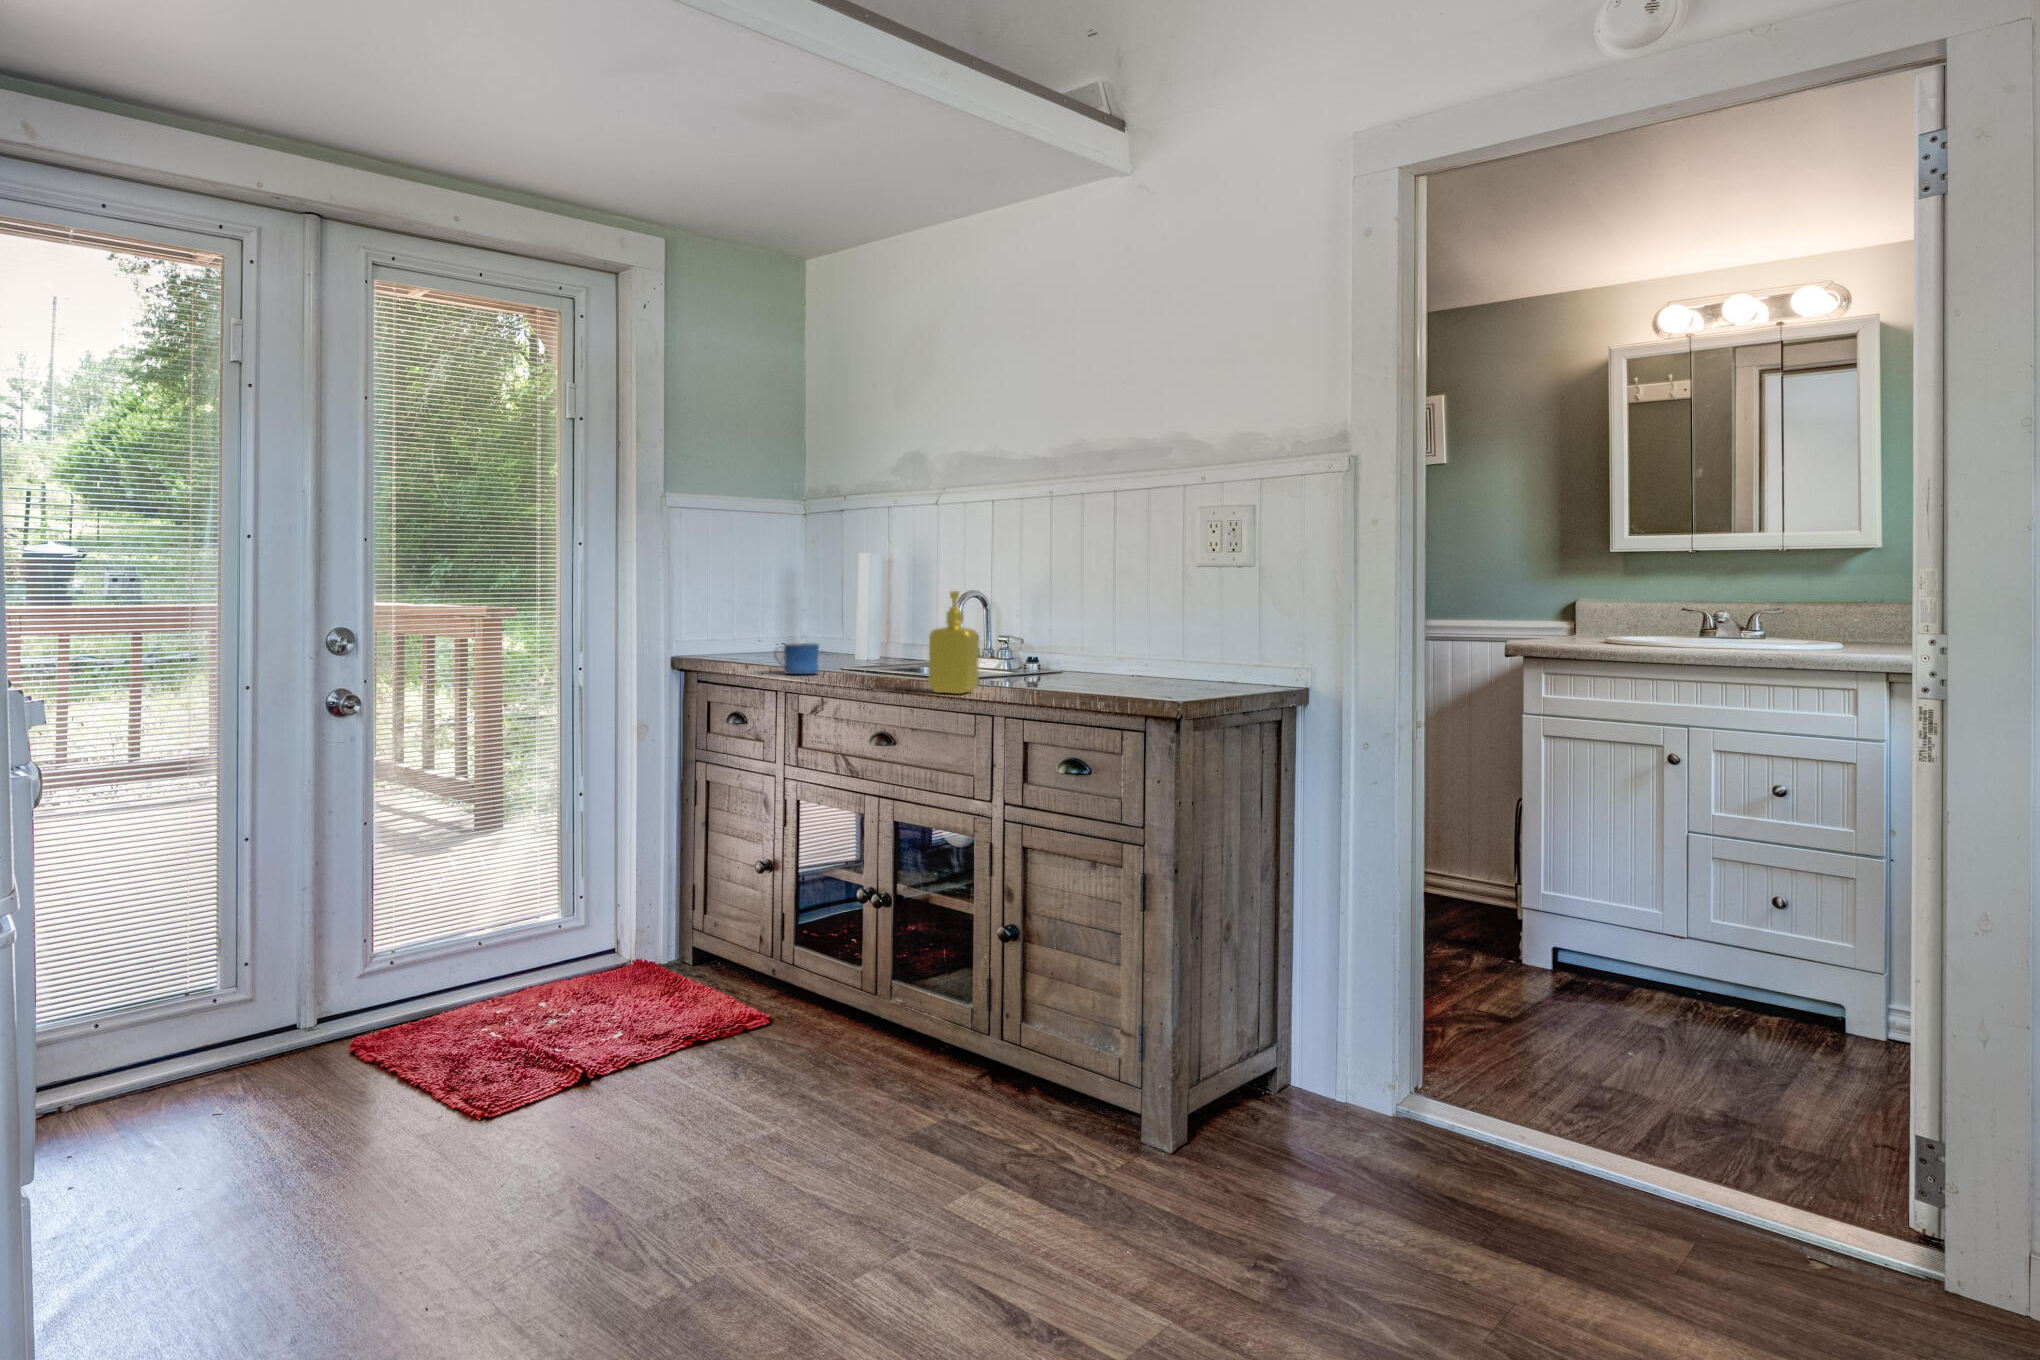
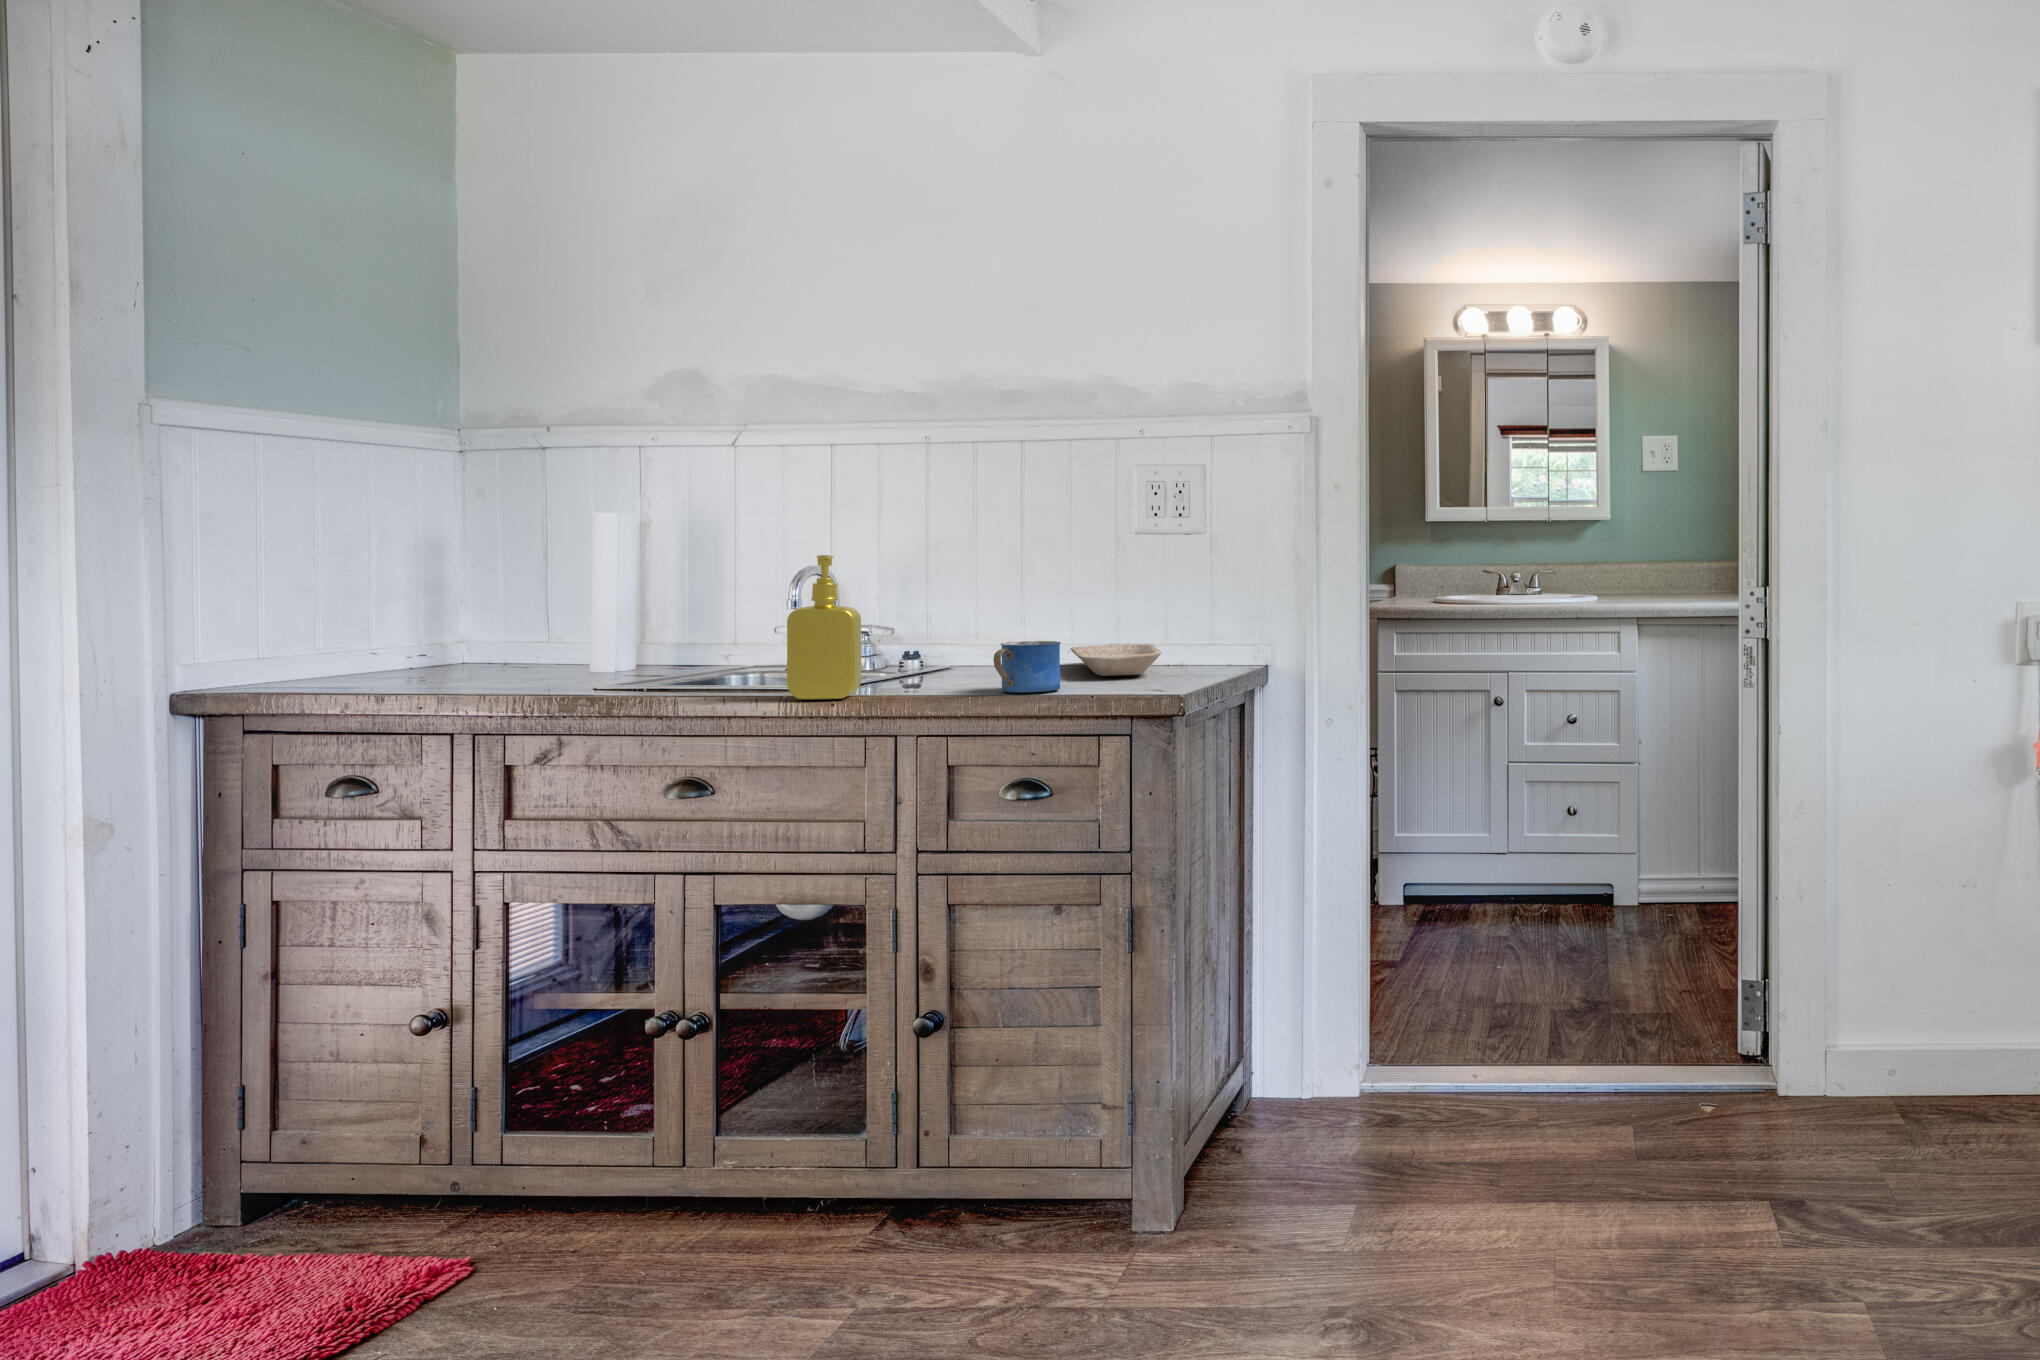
mug: present [775,643,819,674] -> present [993,641,1061,692]
tray: none [1148,667,1226,691] -> present [1070,644,1161,676]

